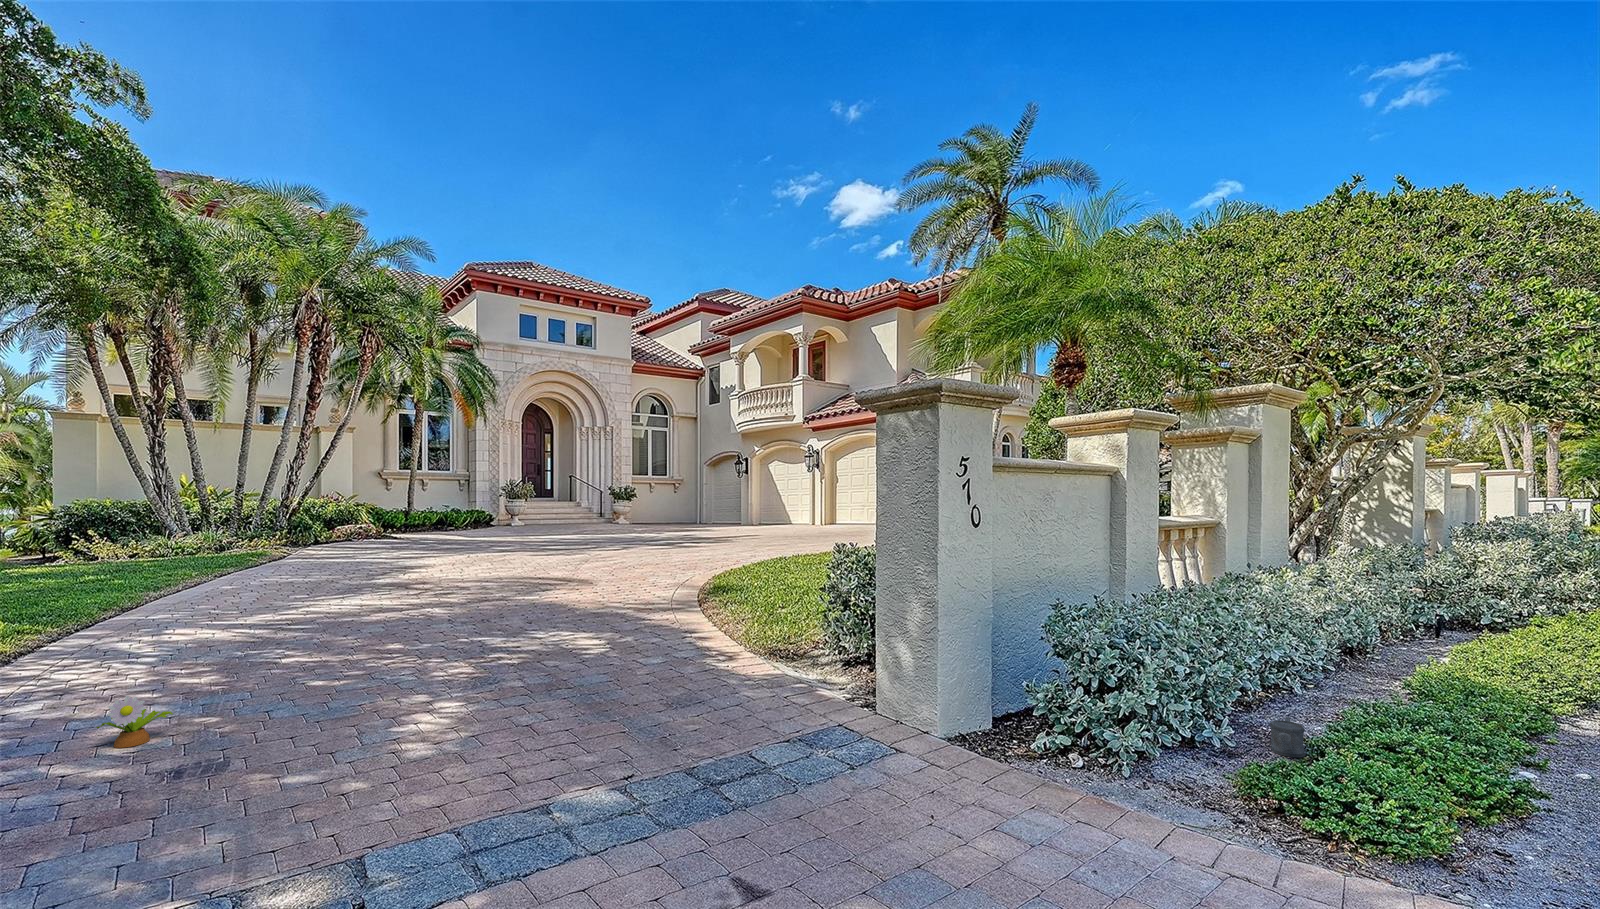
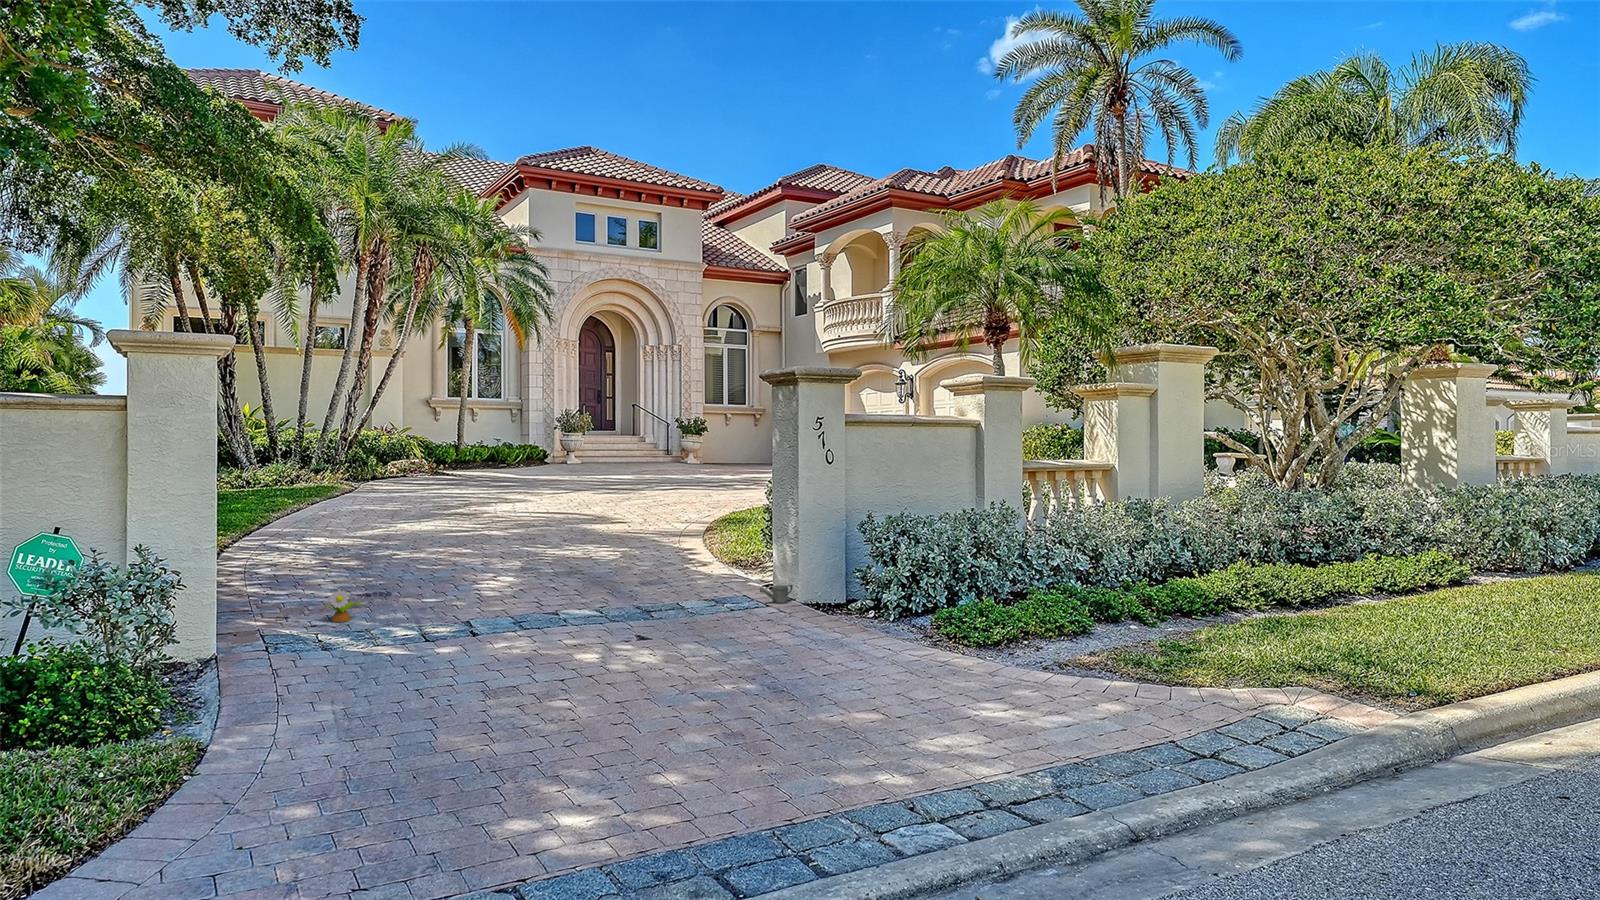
watering can: present [1270,717,1306,757] -> present [760,585,793,603]

